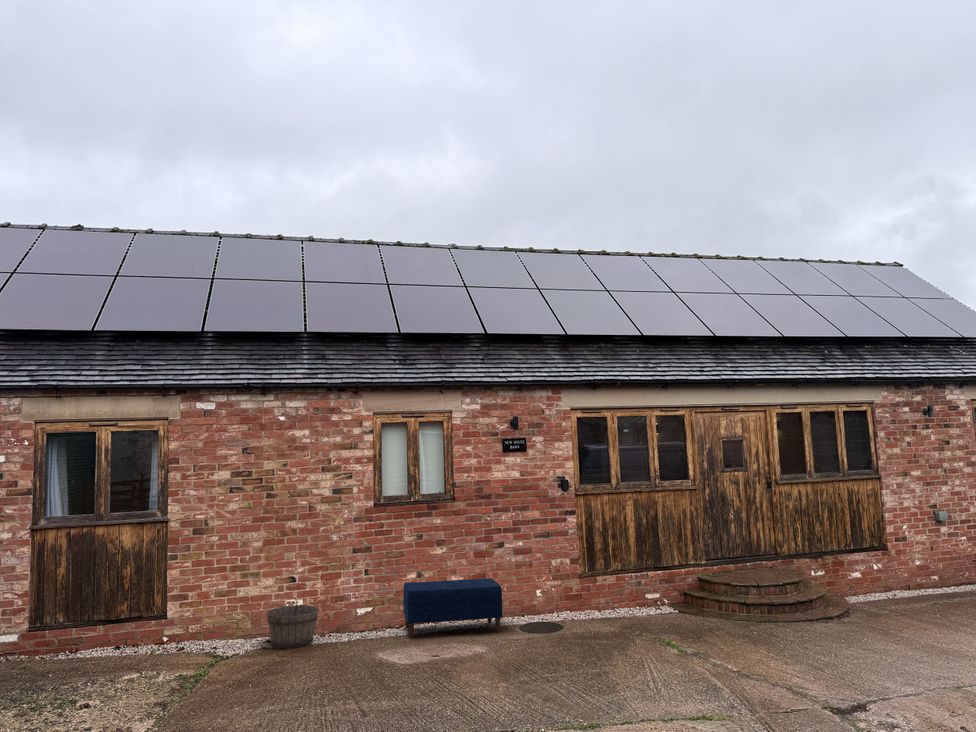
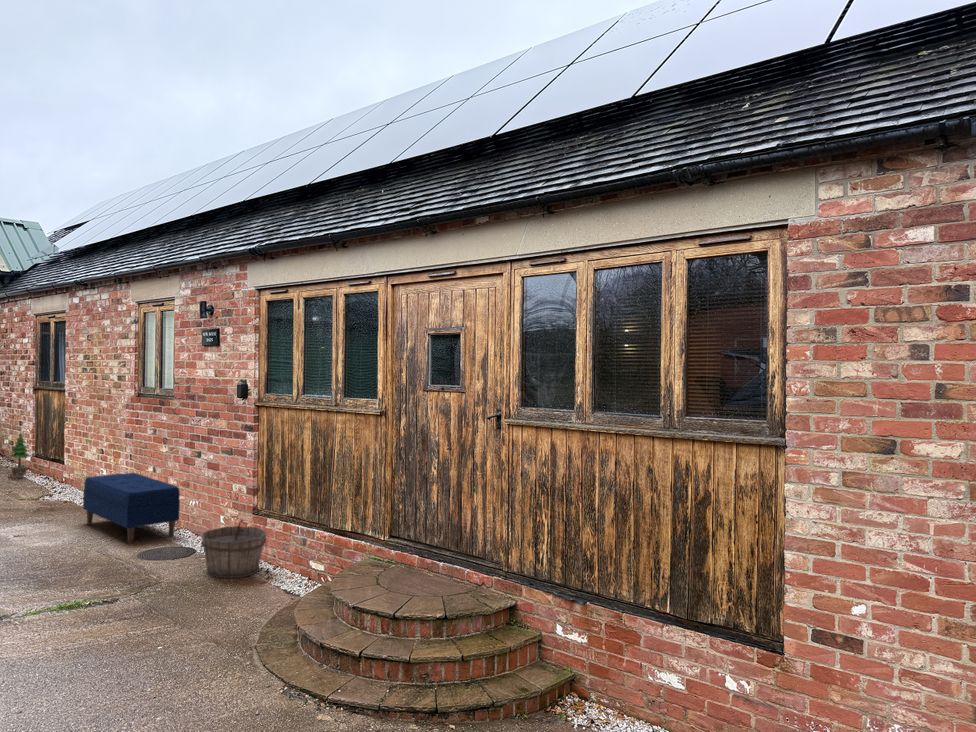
potted tree: none [99,587,124,652] -> present [11,433,29,479]
wooden bucket: present [267,598,319,648] -> present [200,520,266,578]

